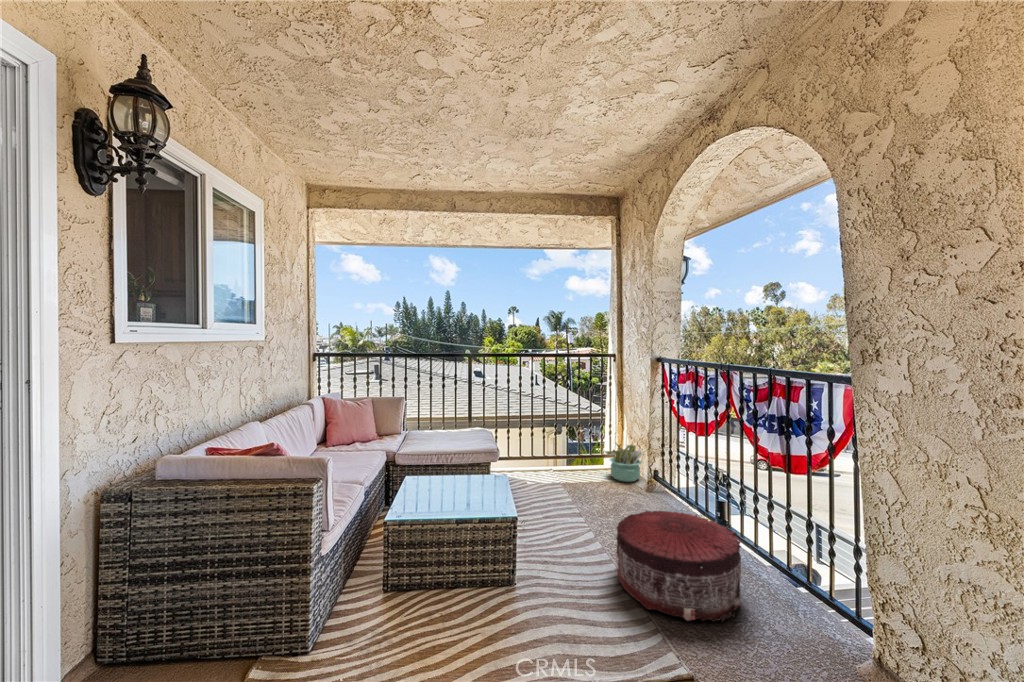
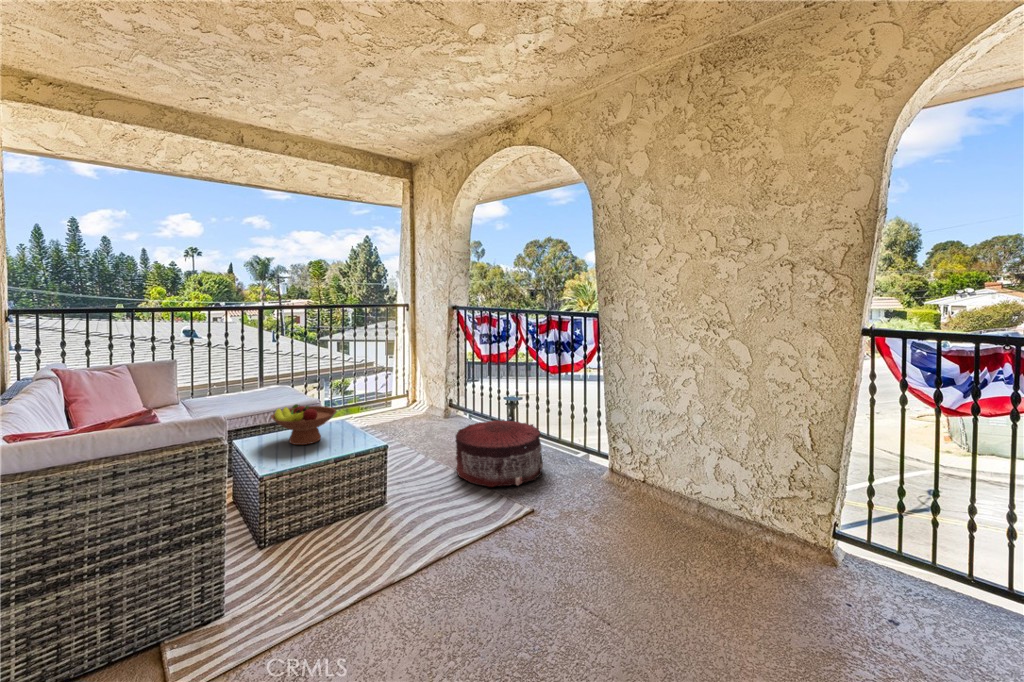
decorative plant: present [605,444,643,482] -> none [394,383,431,416]
fruit bowl: none [426,453,484,496] -> present [271,404,336,445]

